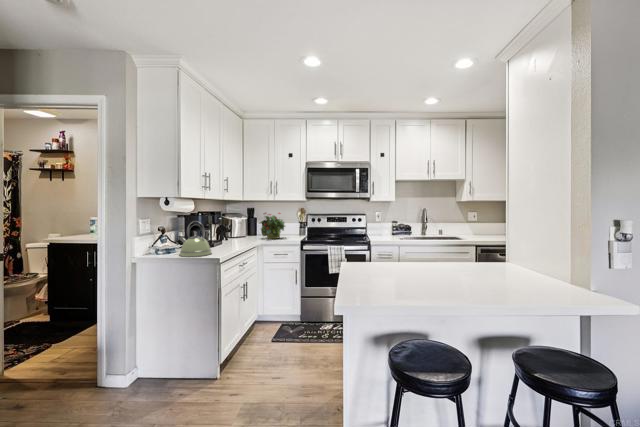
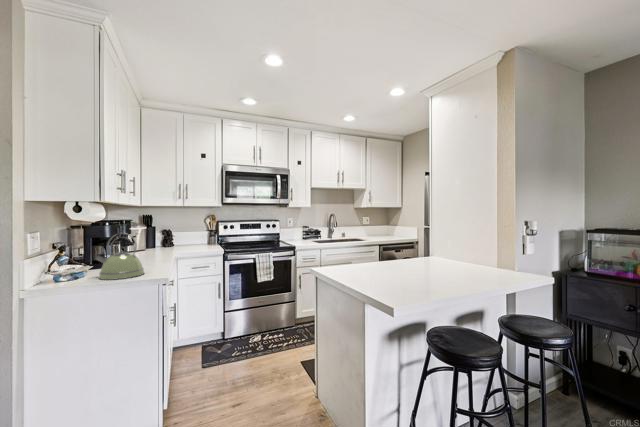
potted plant: present [260,213,285,239] -> none [168,219,204,251]

